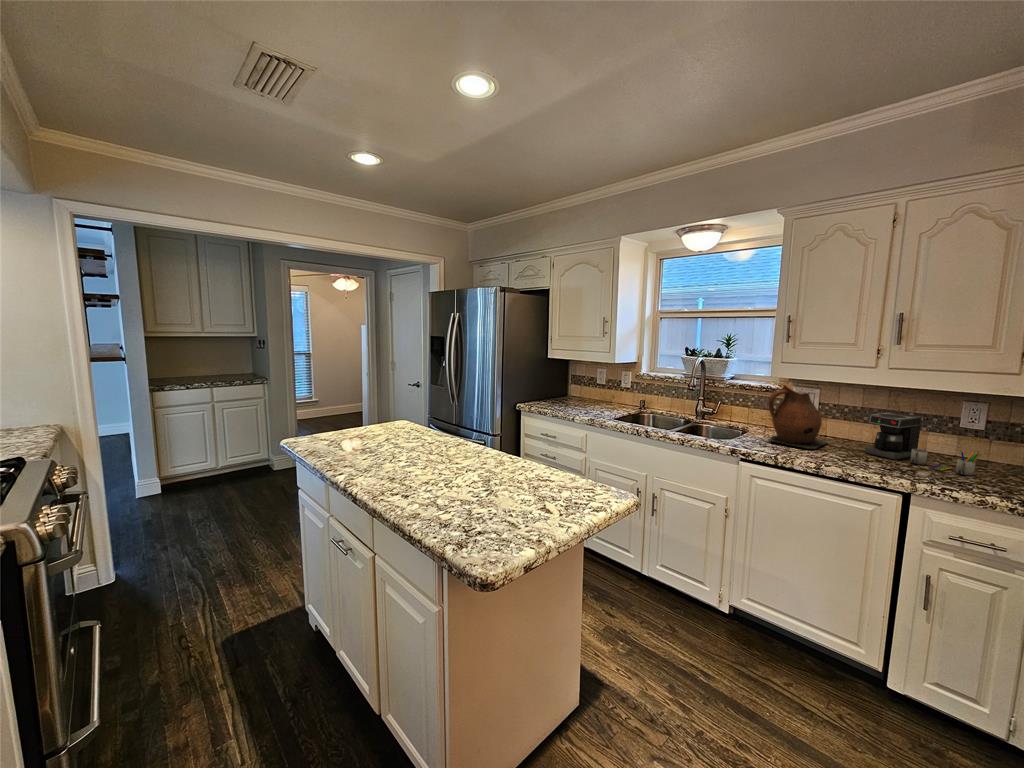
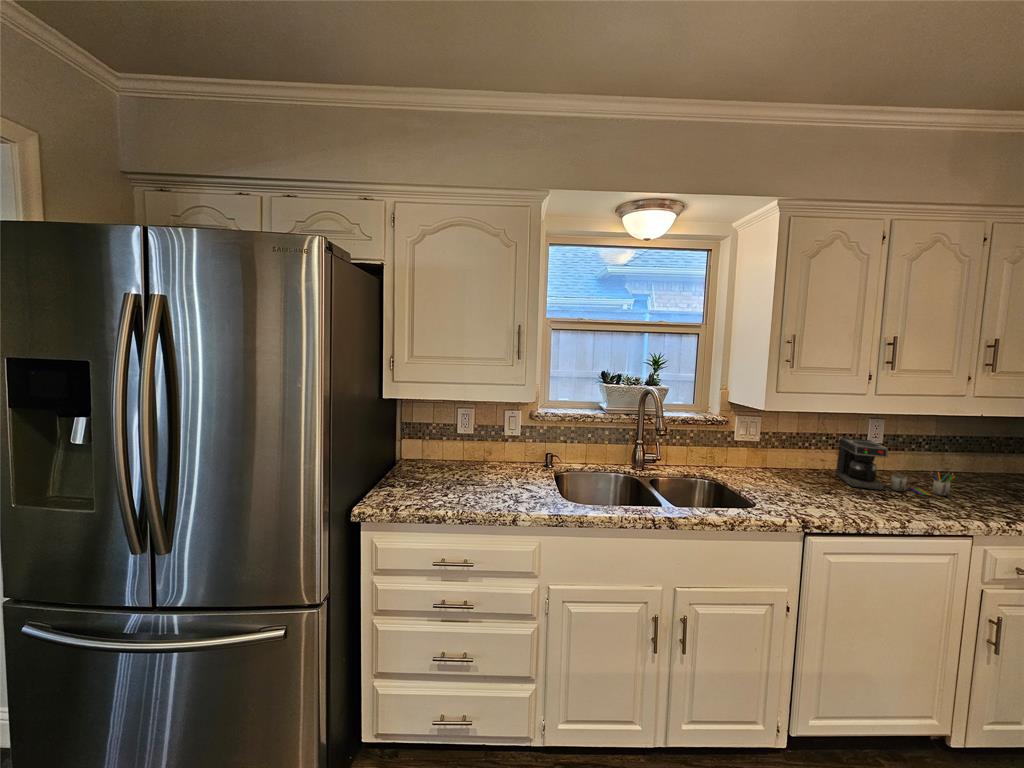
ceramic pitcher: present [768,384,827,449] -> none [756,420,833,498]

